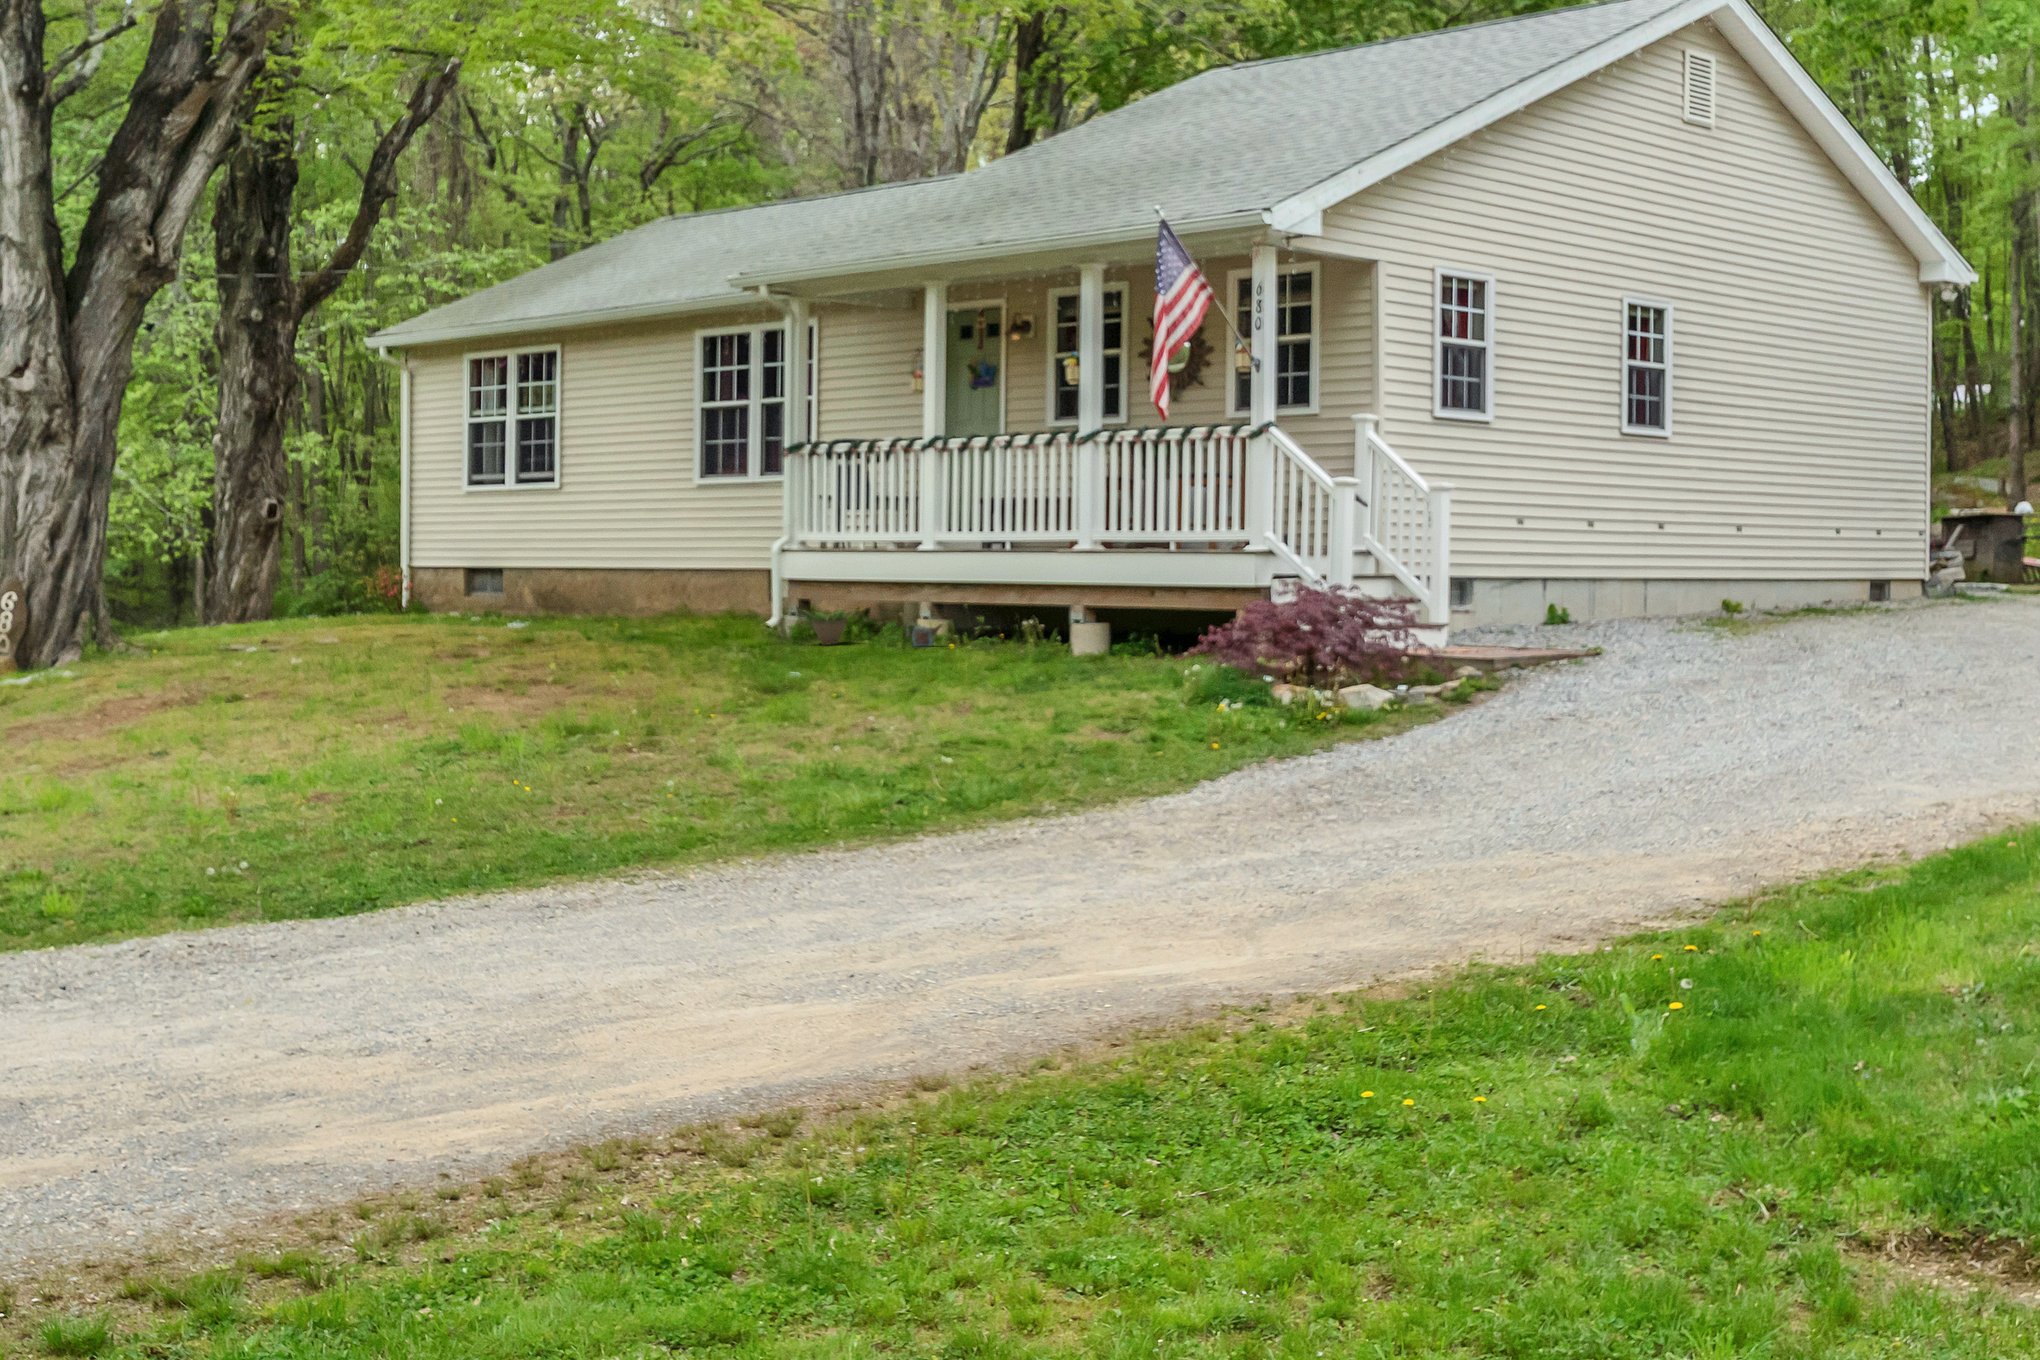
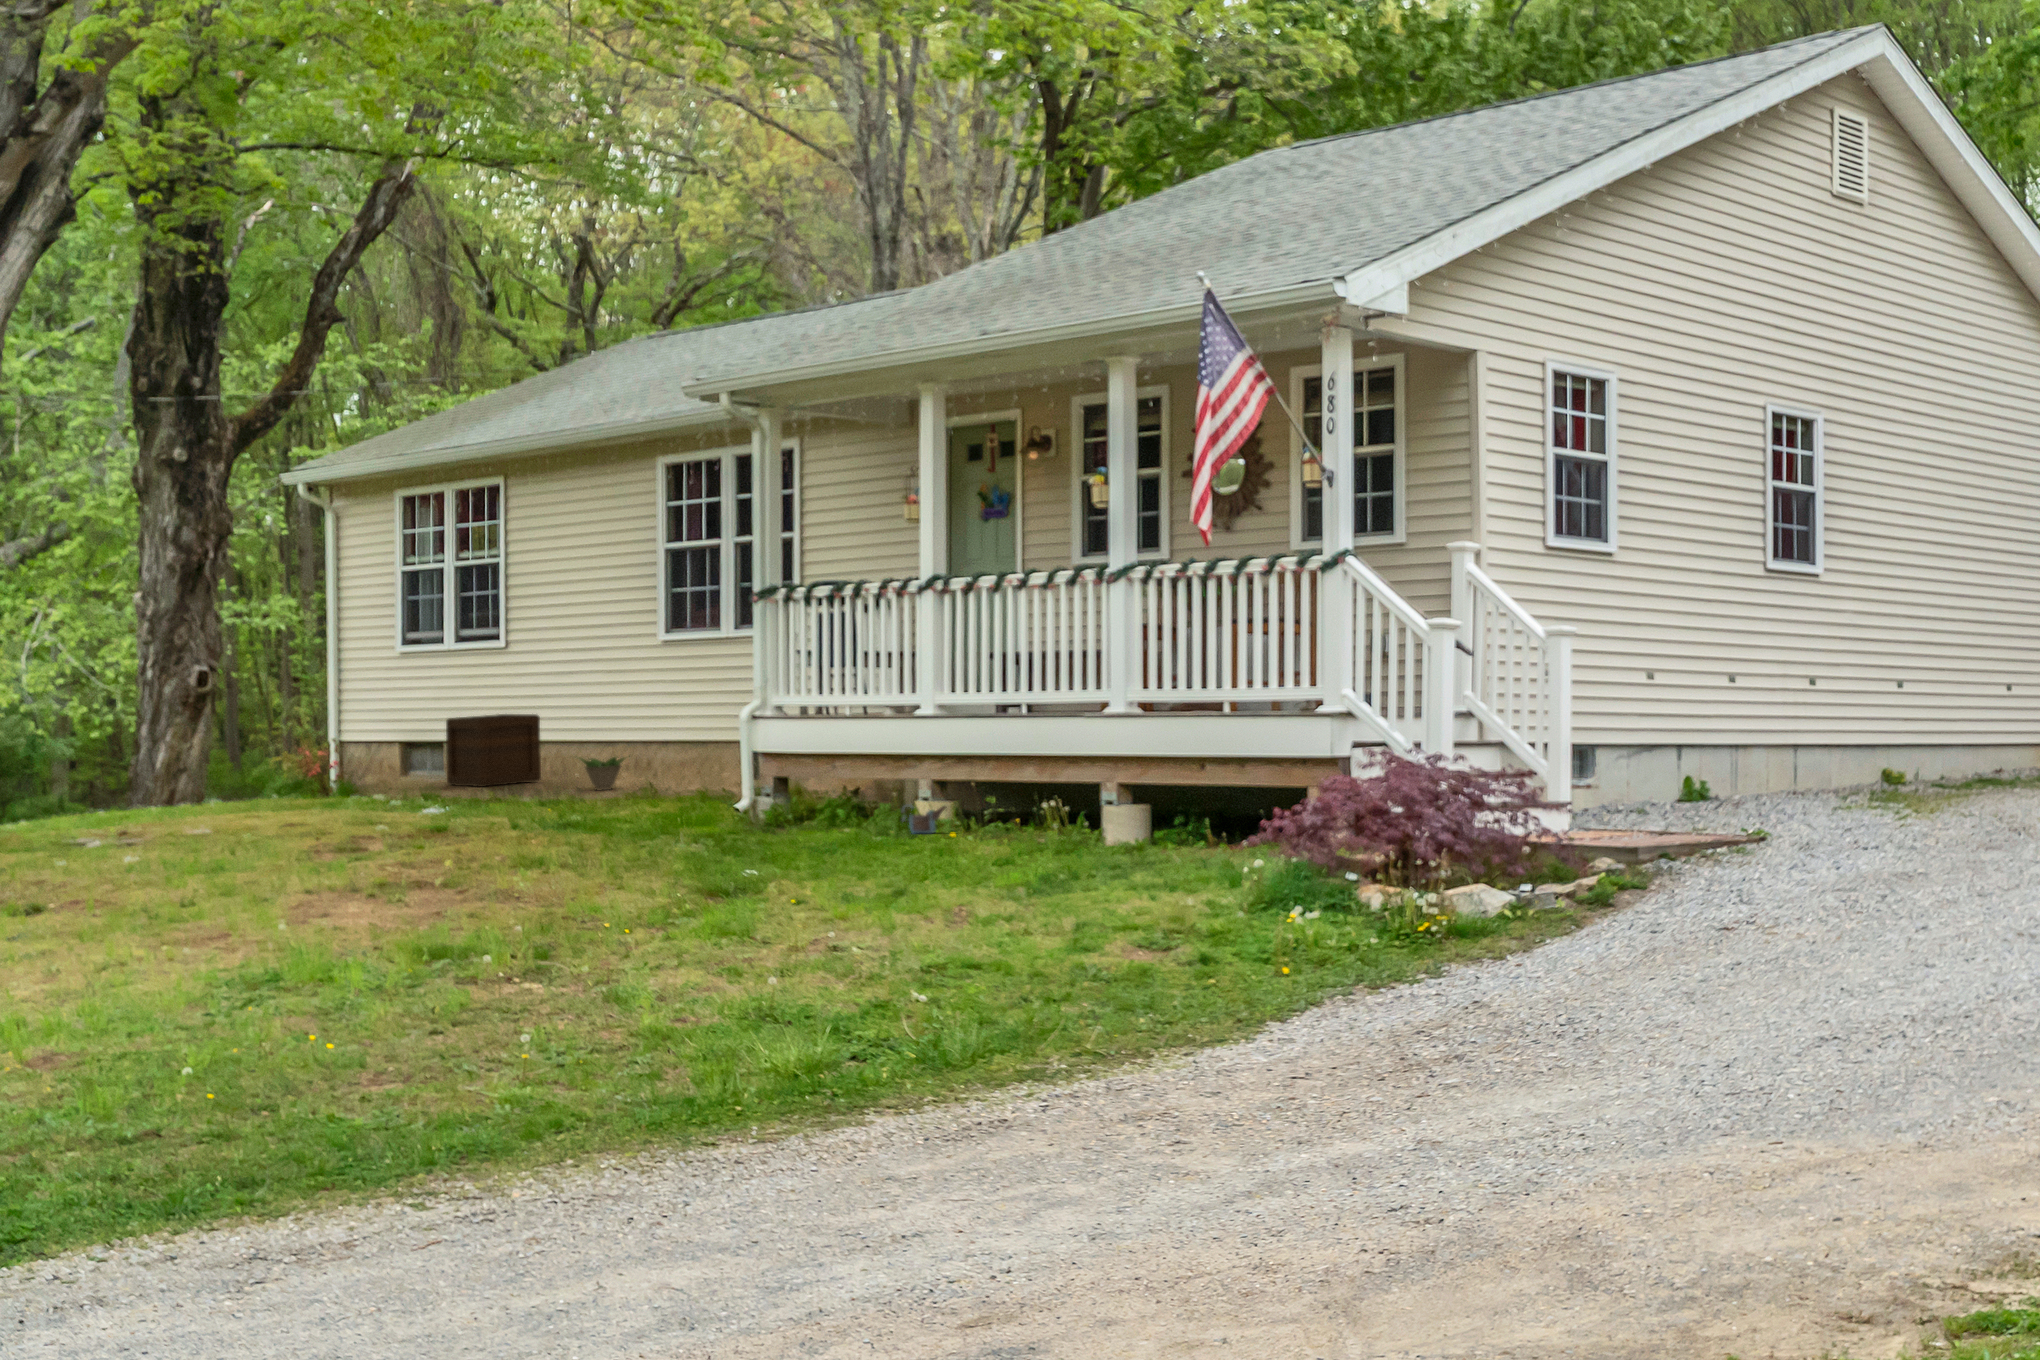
wooden crate: none [512,547,592,608] -> present [446,714,541,787]
decorative plant: present [806,610,852,645] -> present [579,757,625,790]

